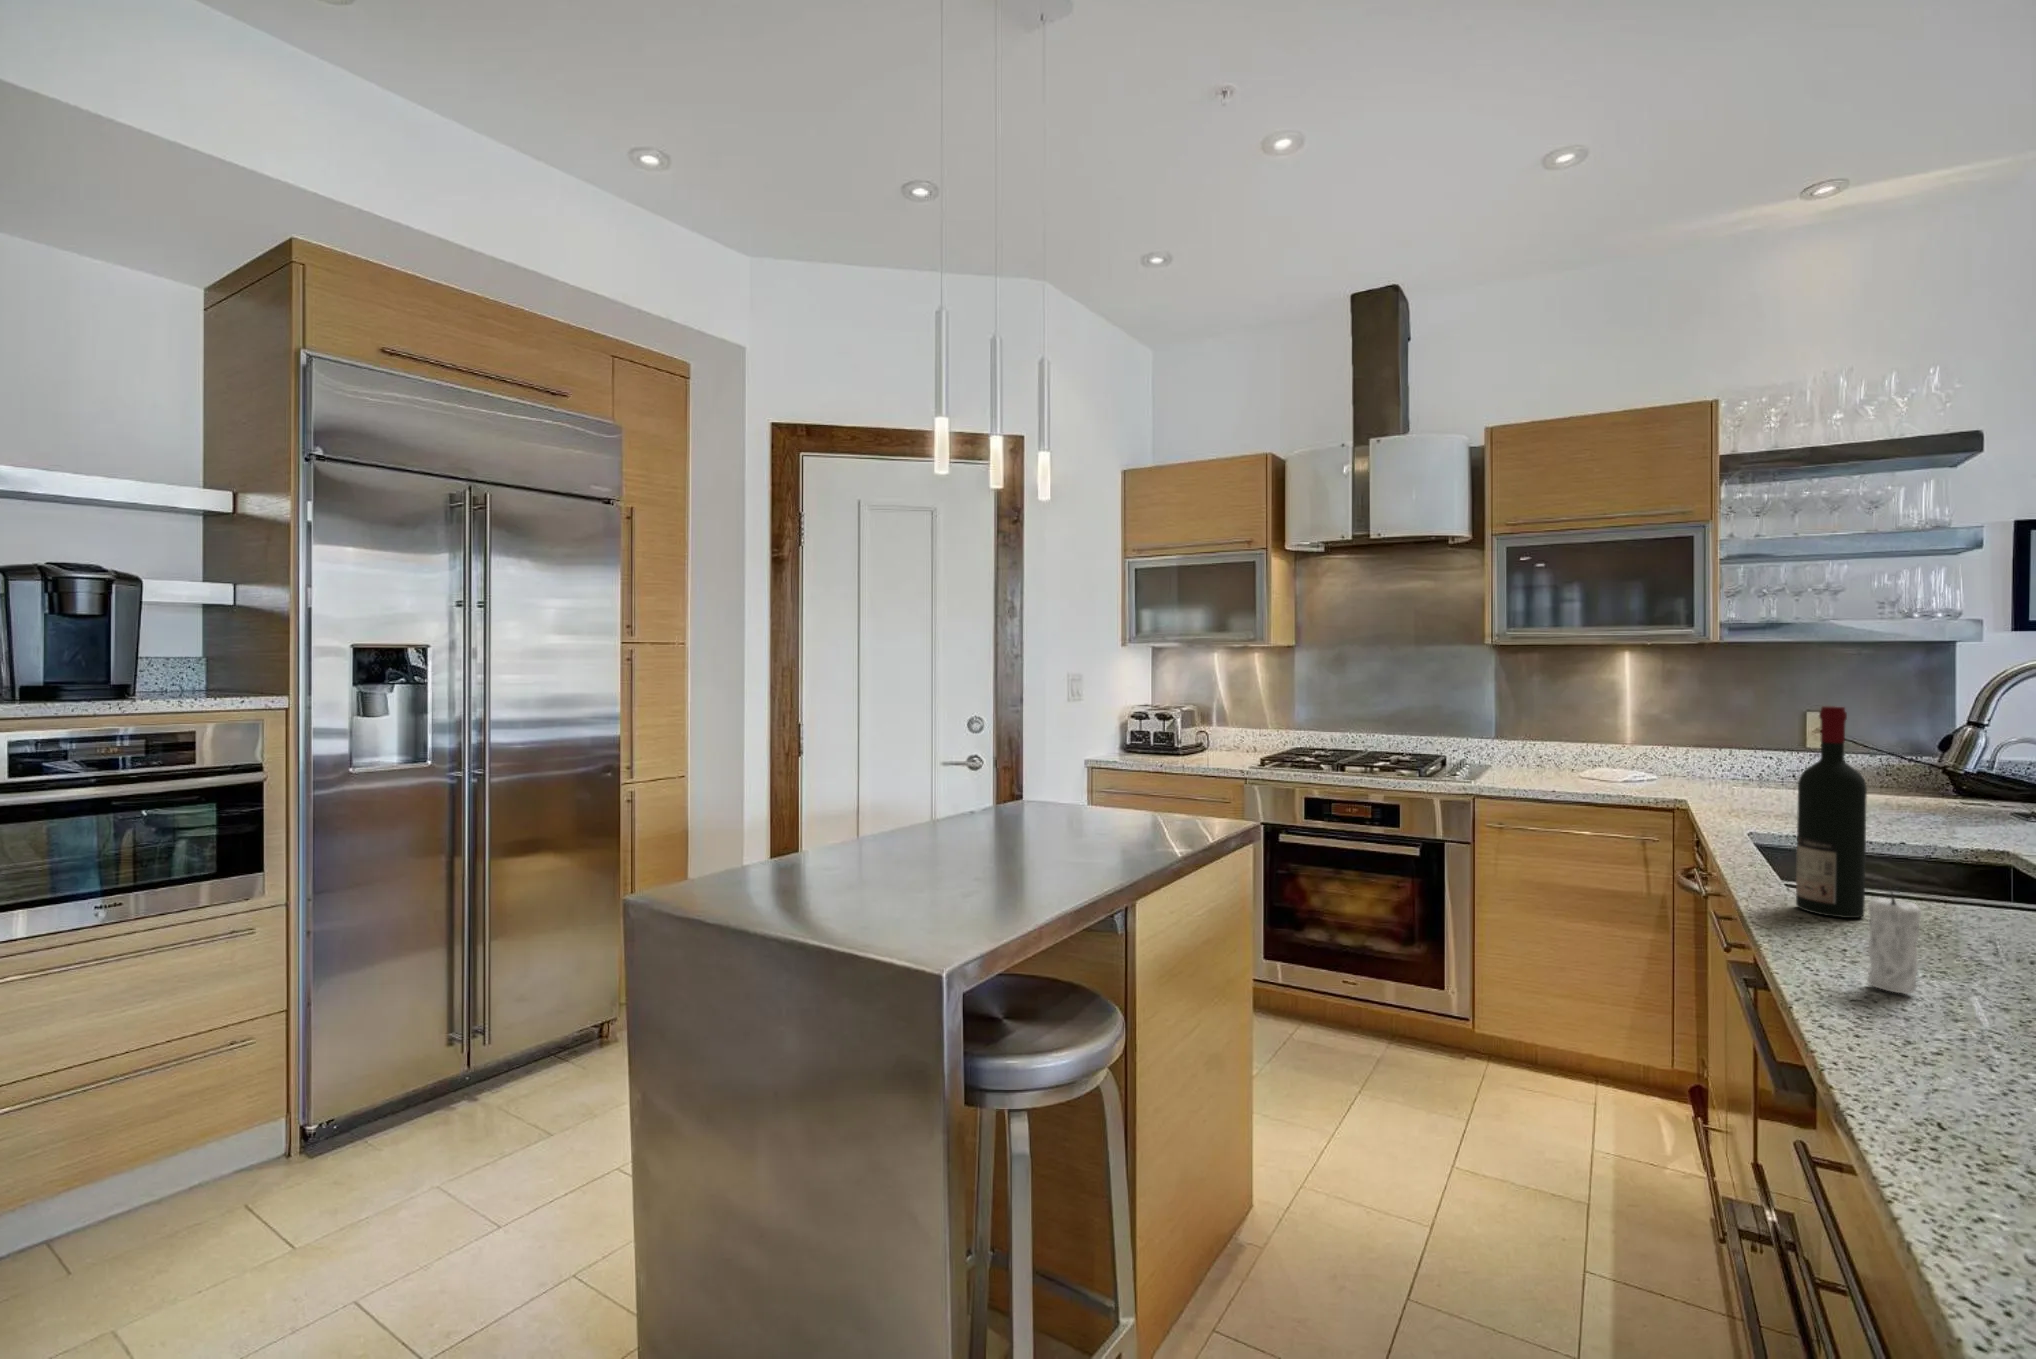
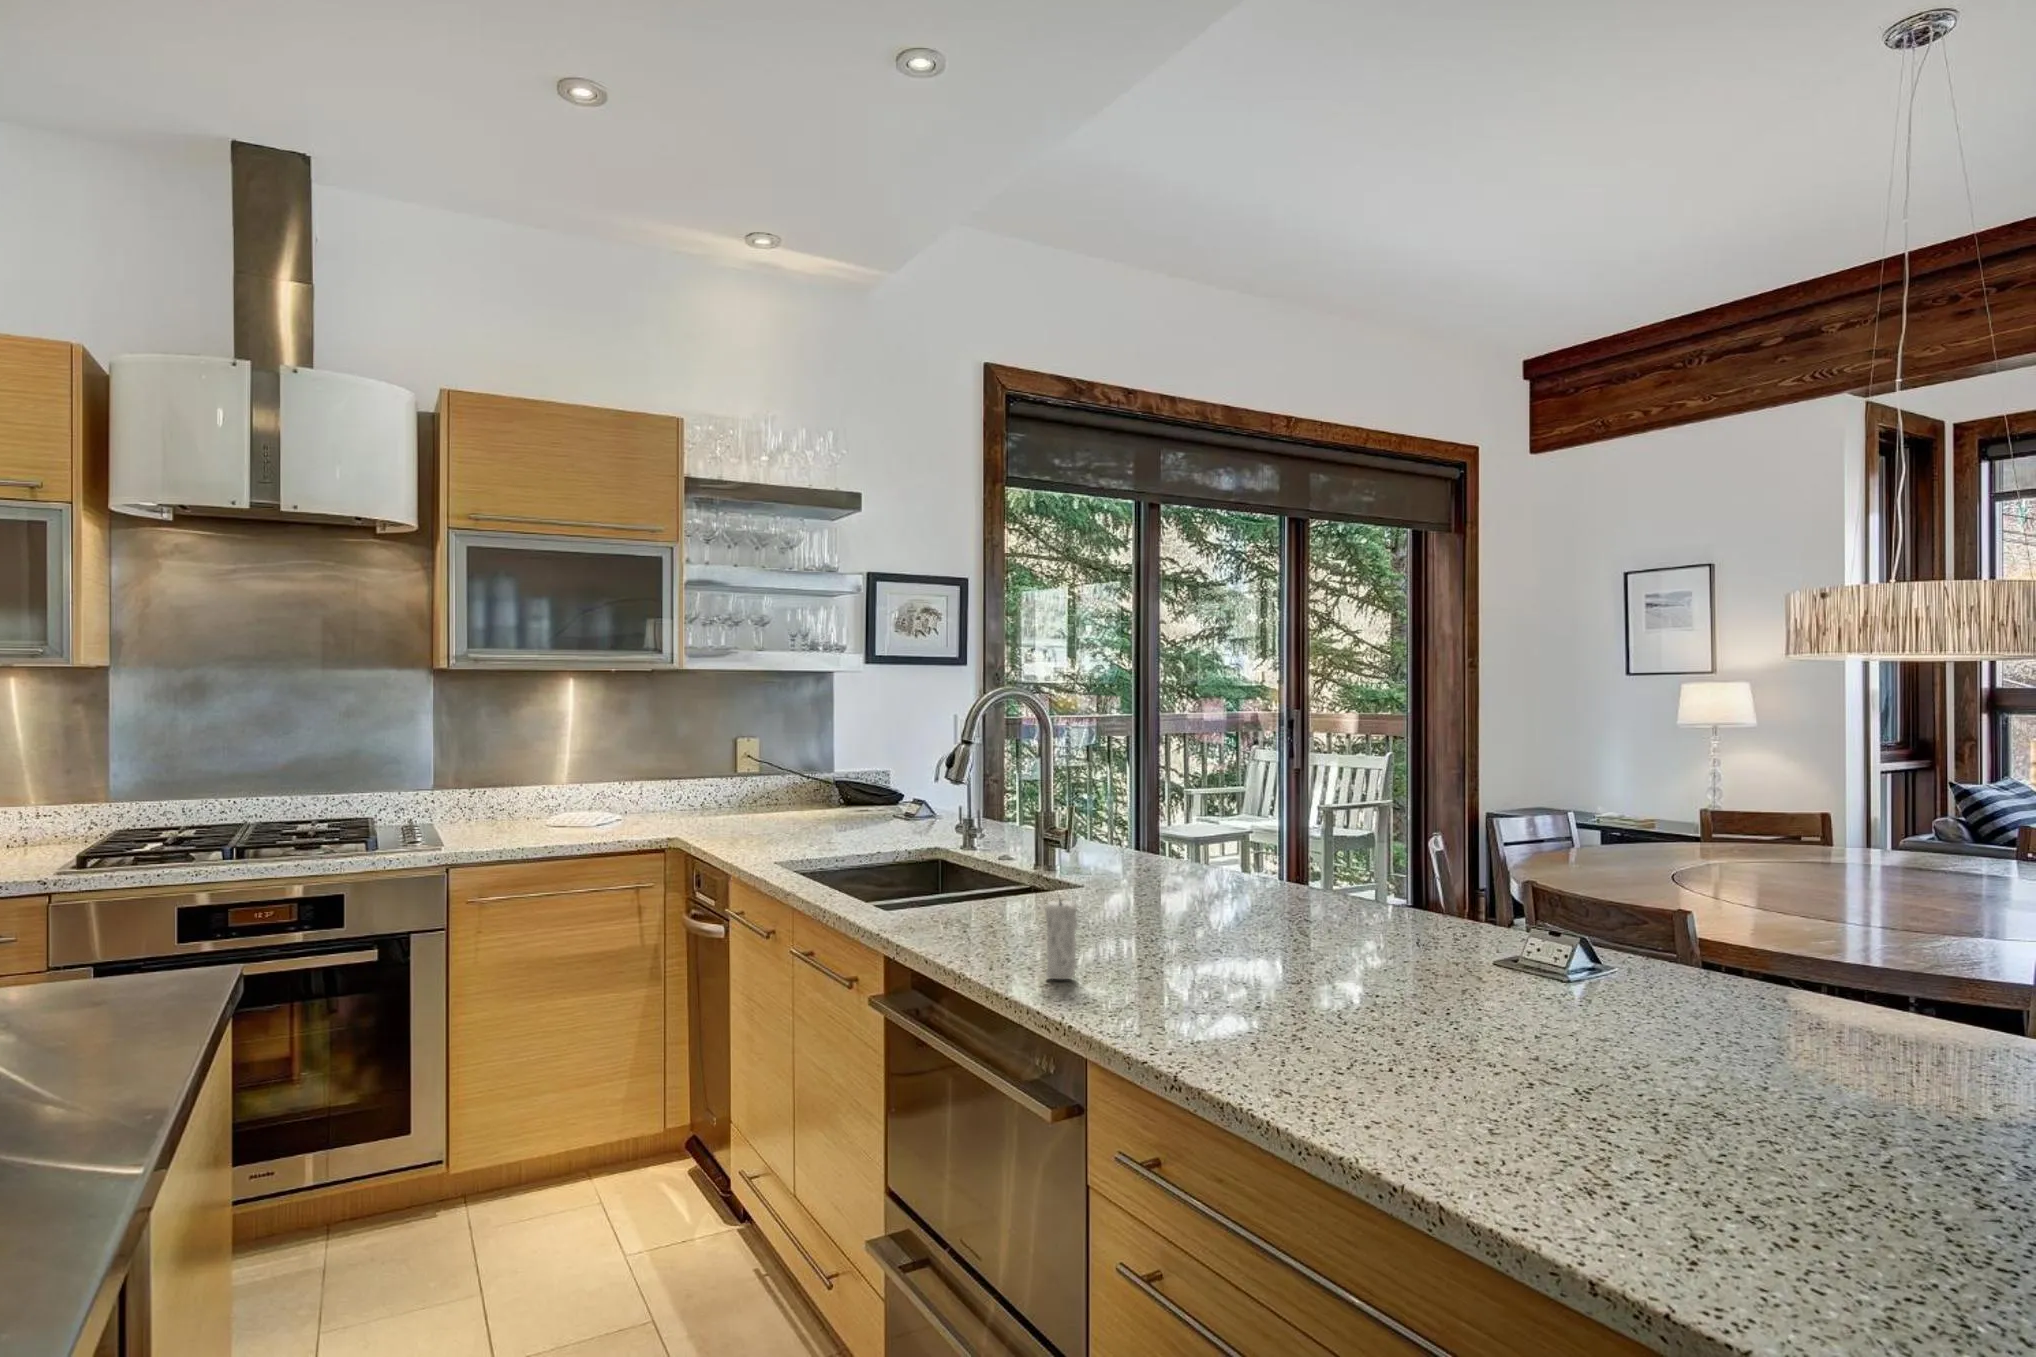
wine bottle: present [1796,706,1867,918] -> none [912,737,958,928]

